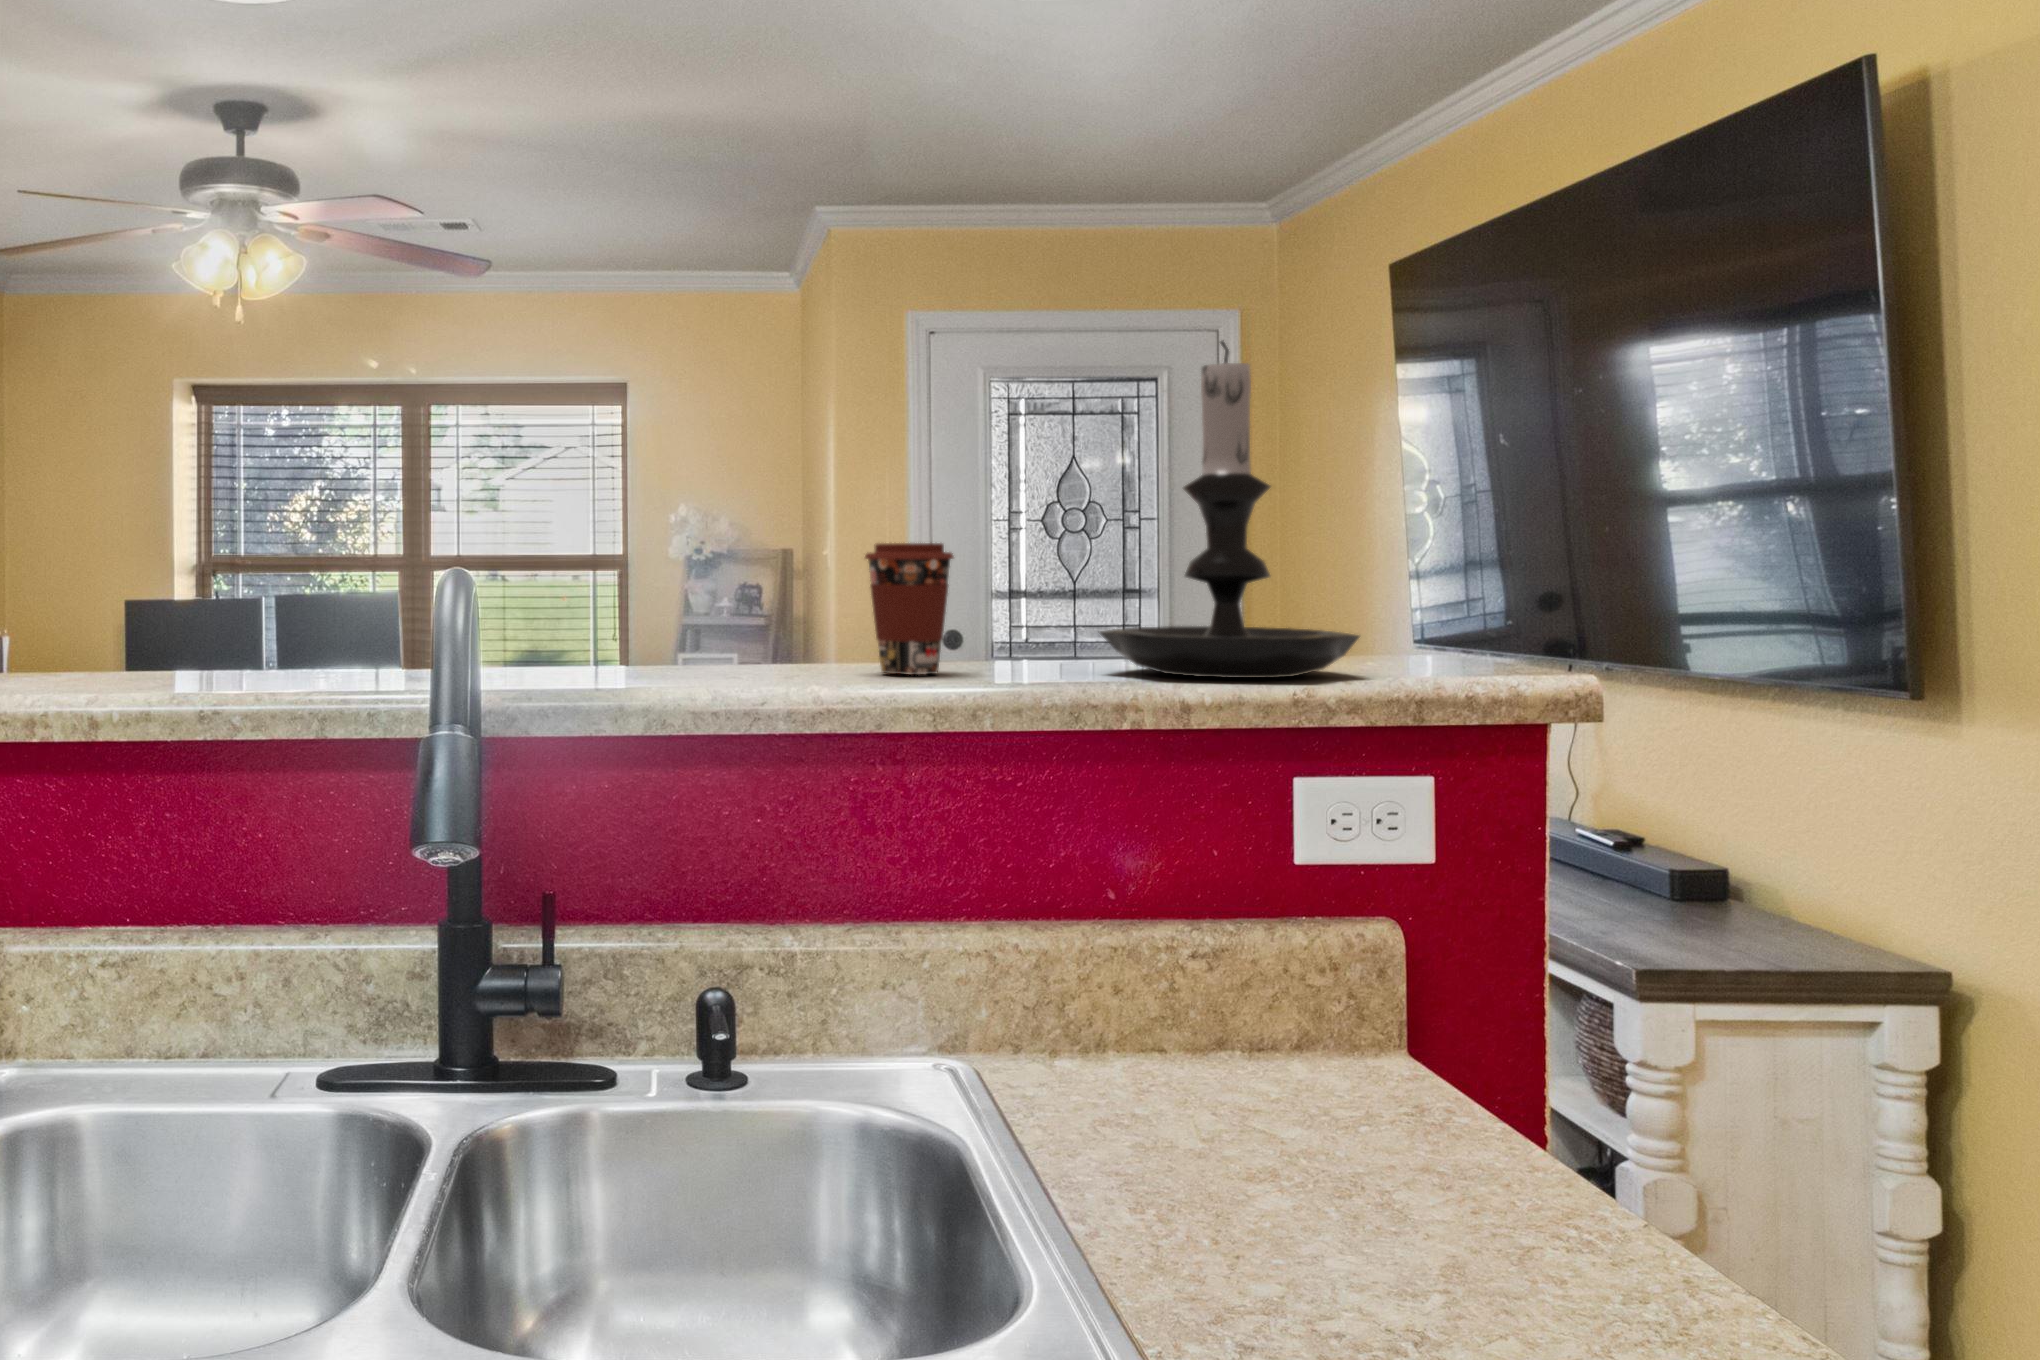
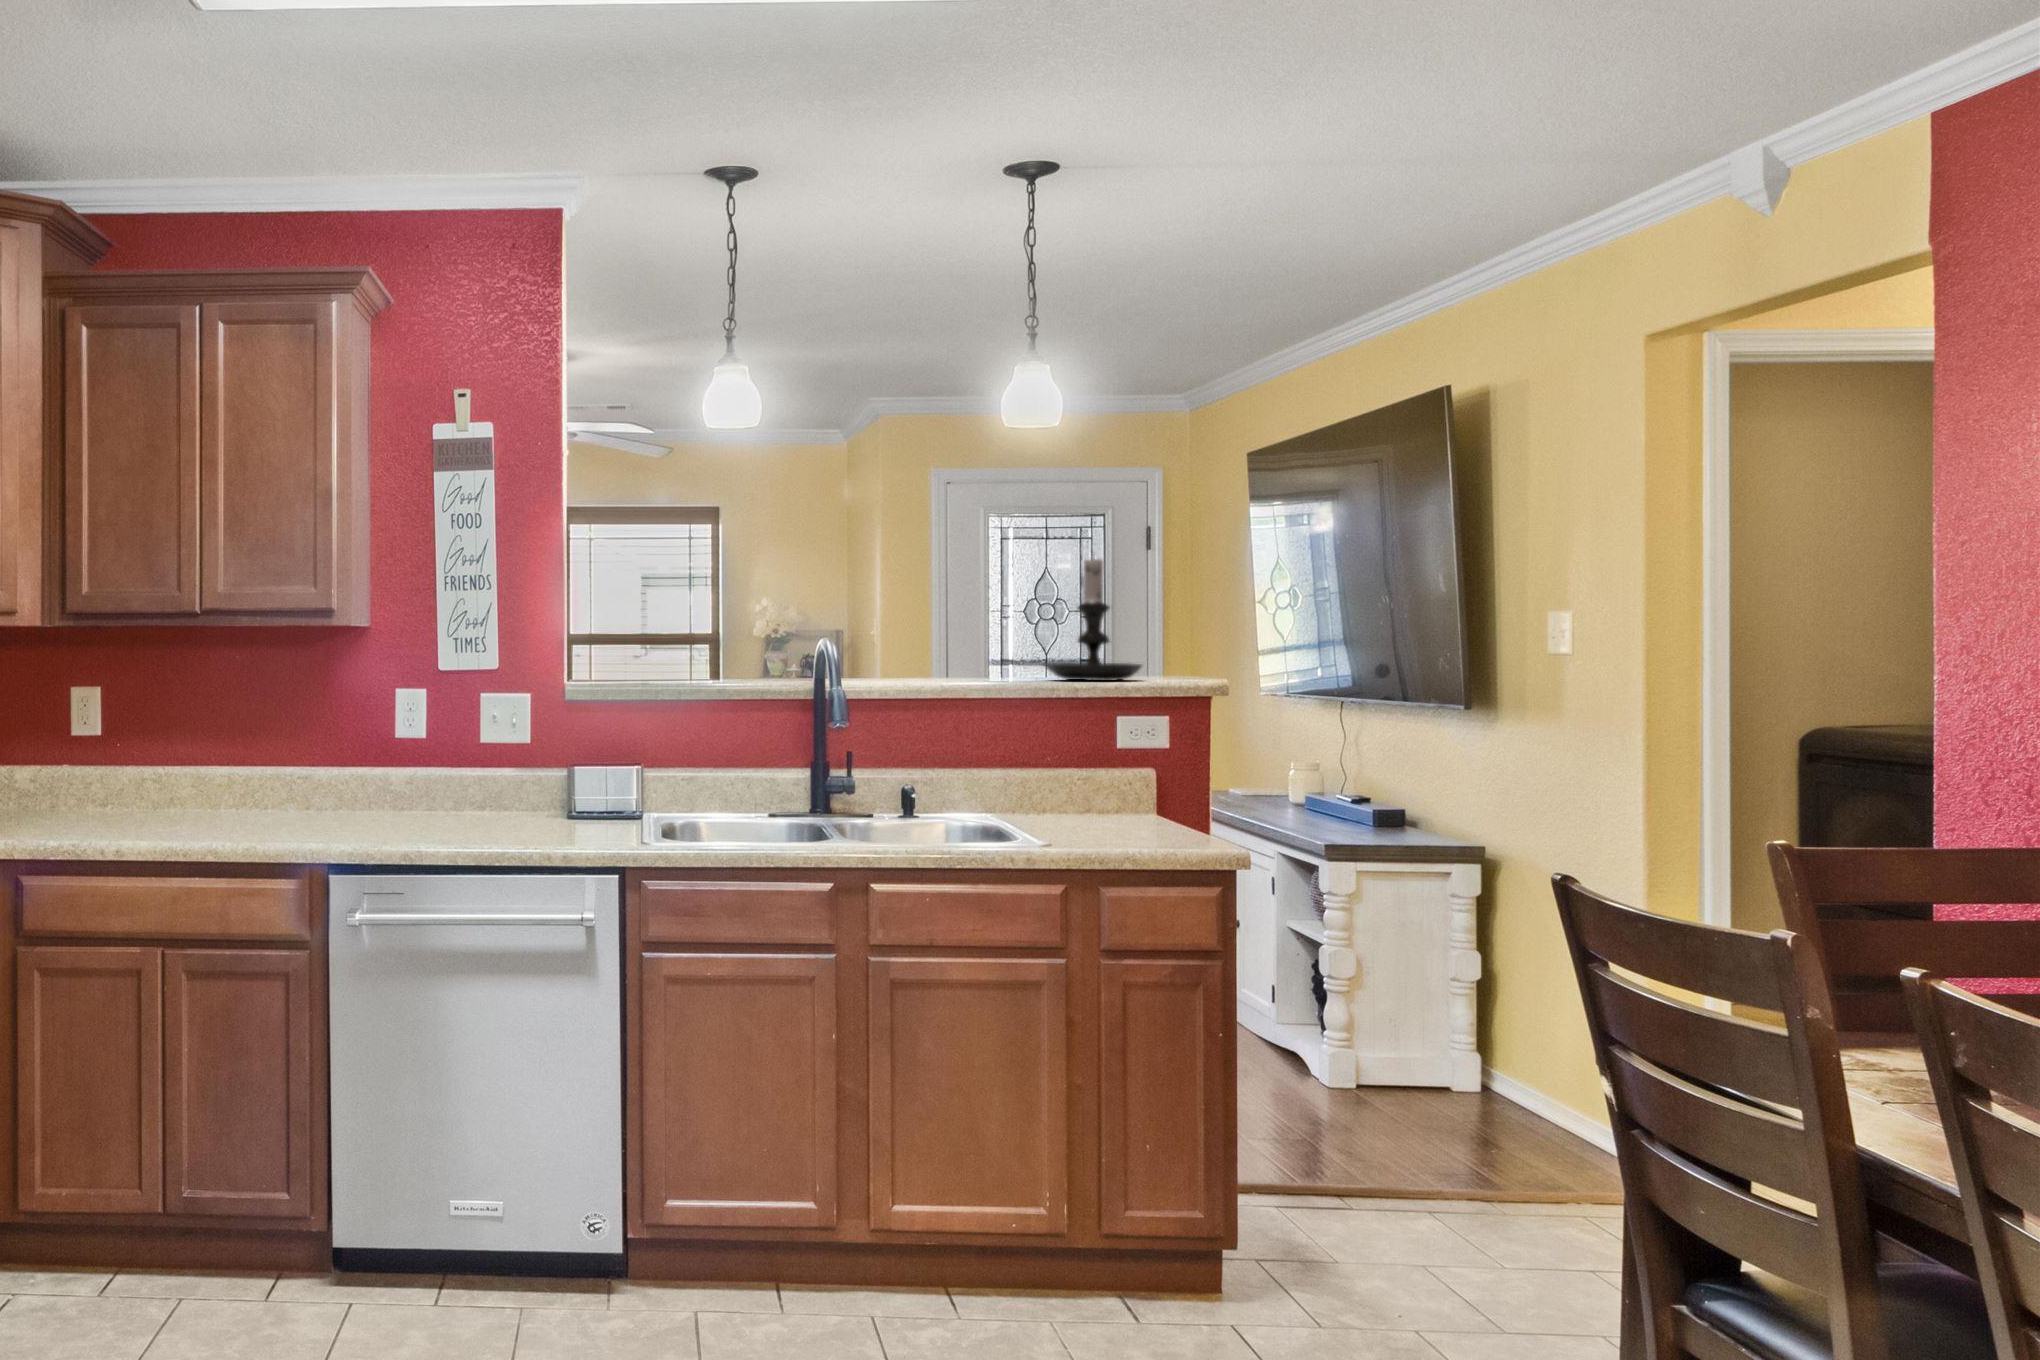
coffee cup: present [865,543,954,675] -> none [948,629,985,680]

